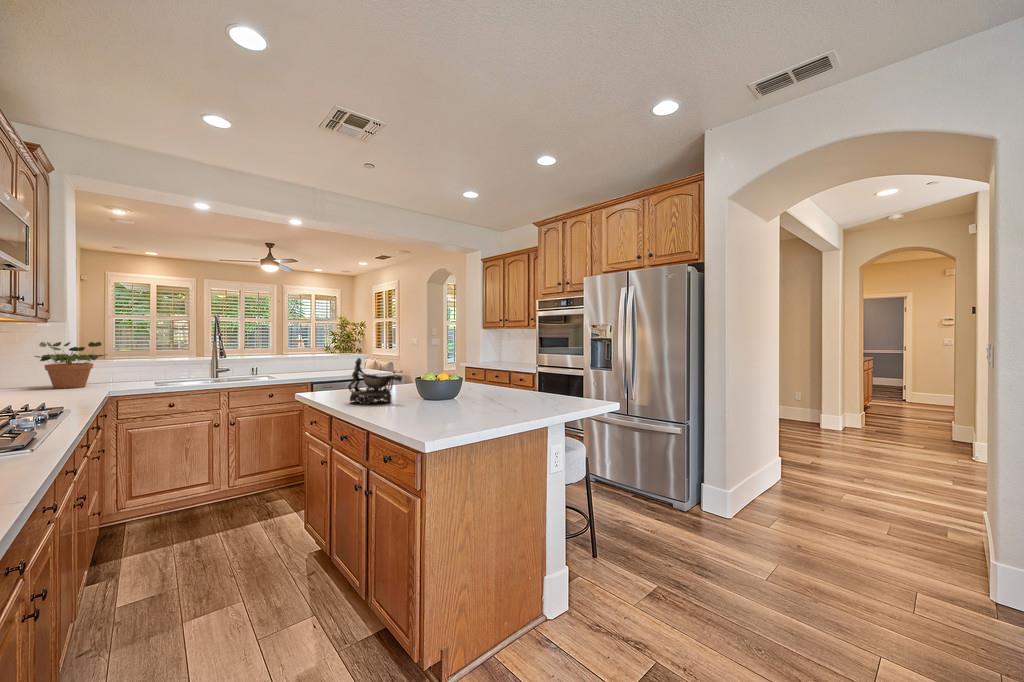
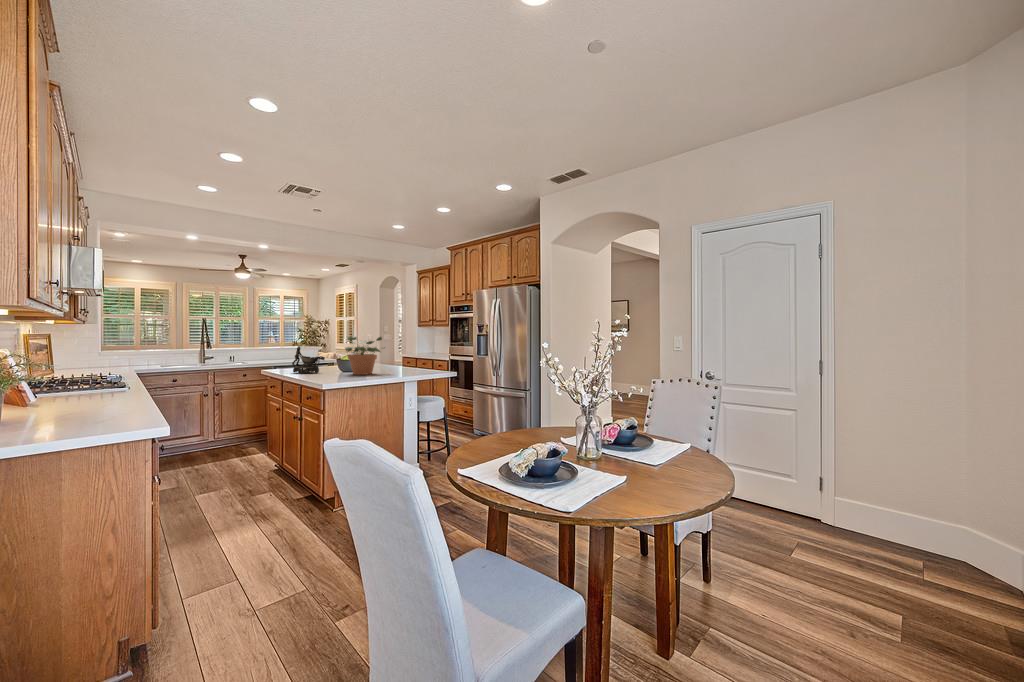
potted plant: present [35,342,107,389] -> present [345,337,385,375]

